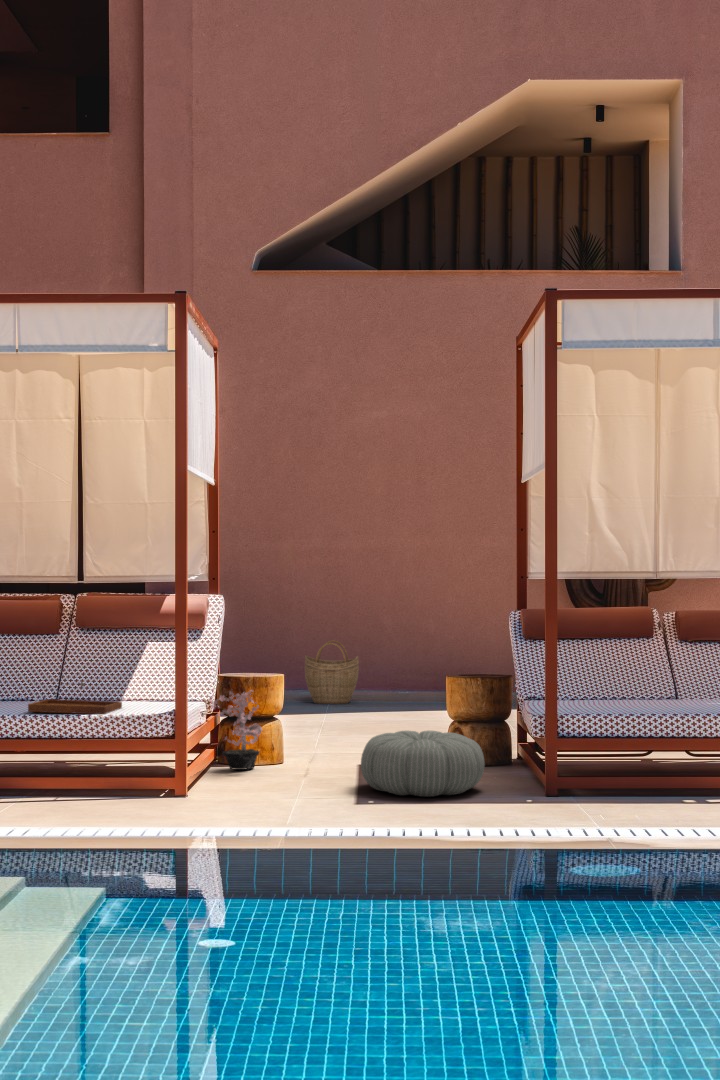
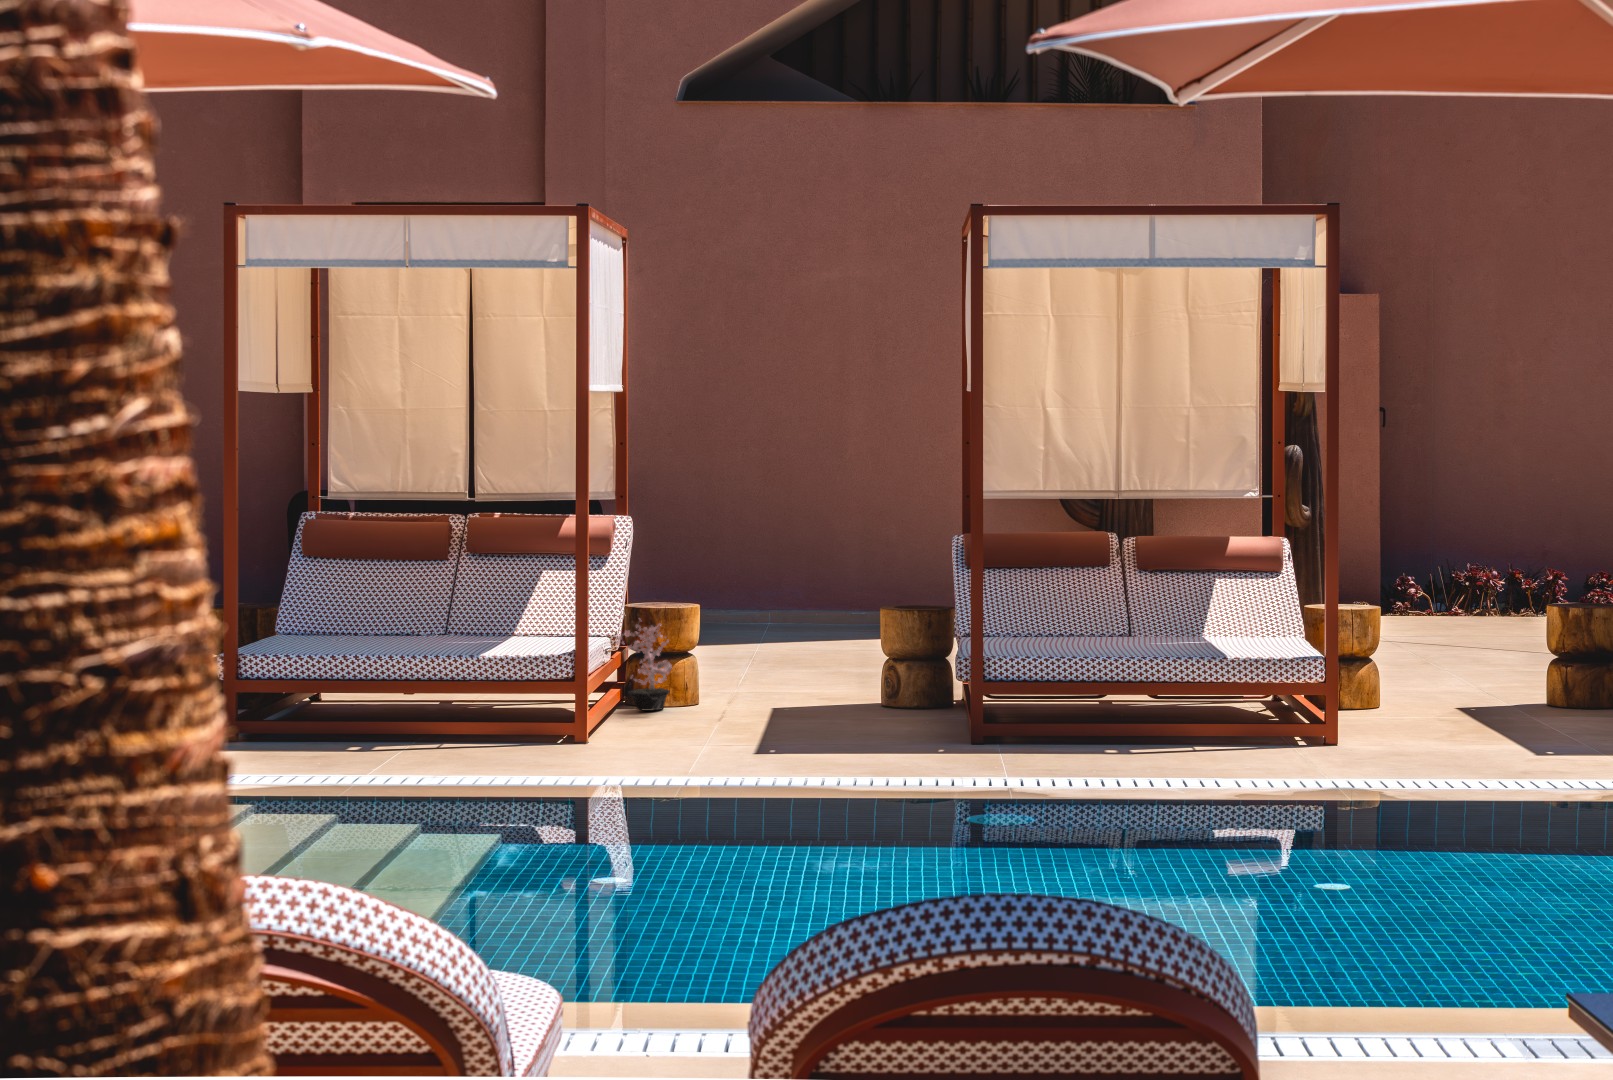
woven basket: present [305,641,359,704] -> none [736,546,802,624]
tray: present [28,682,122,714] -> none [418,618,518,654]
pouf: present [361,731,485,797] -> none [775,672,908,743]

